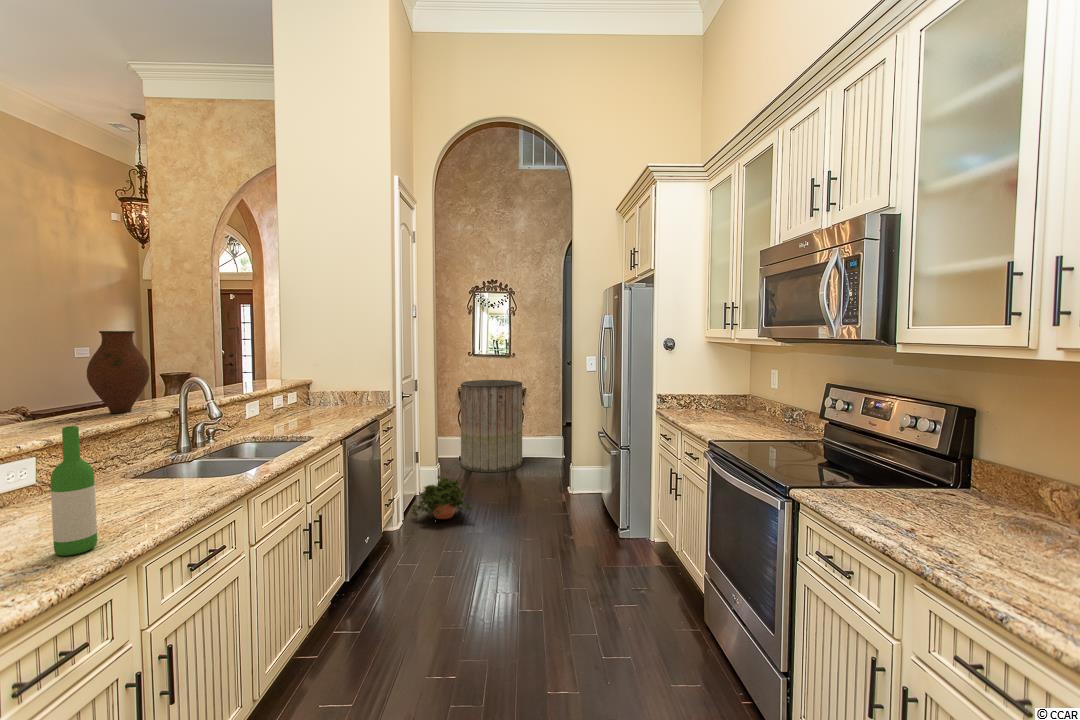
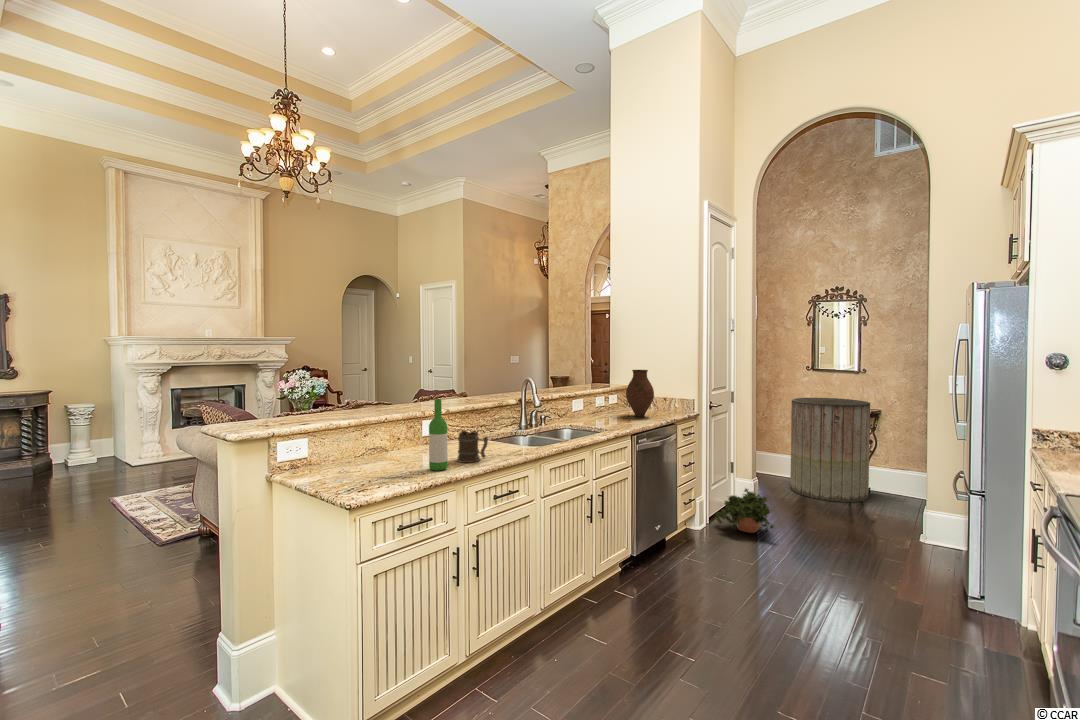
vase: present [87,331,150,413] -> present [626,370,654,417]
mug: none [102,471,170,528] -> present [457,431,488,463]

